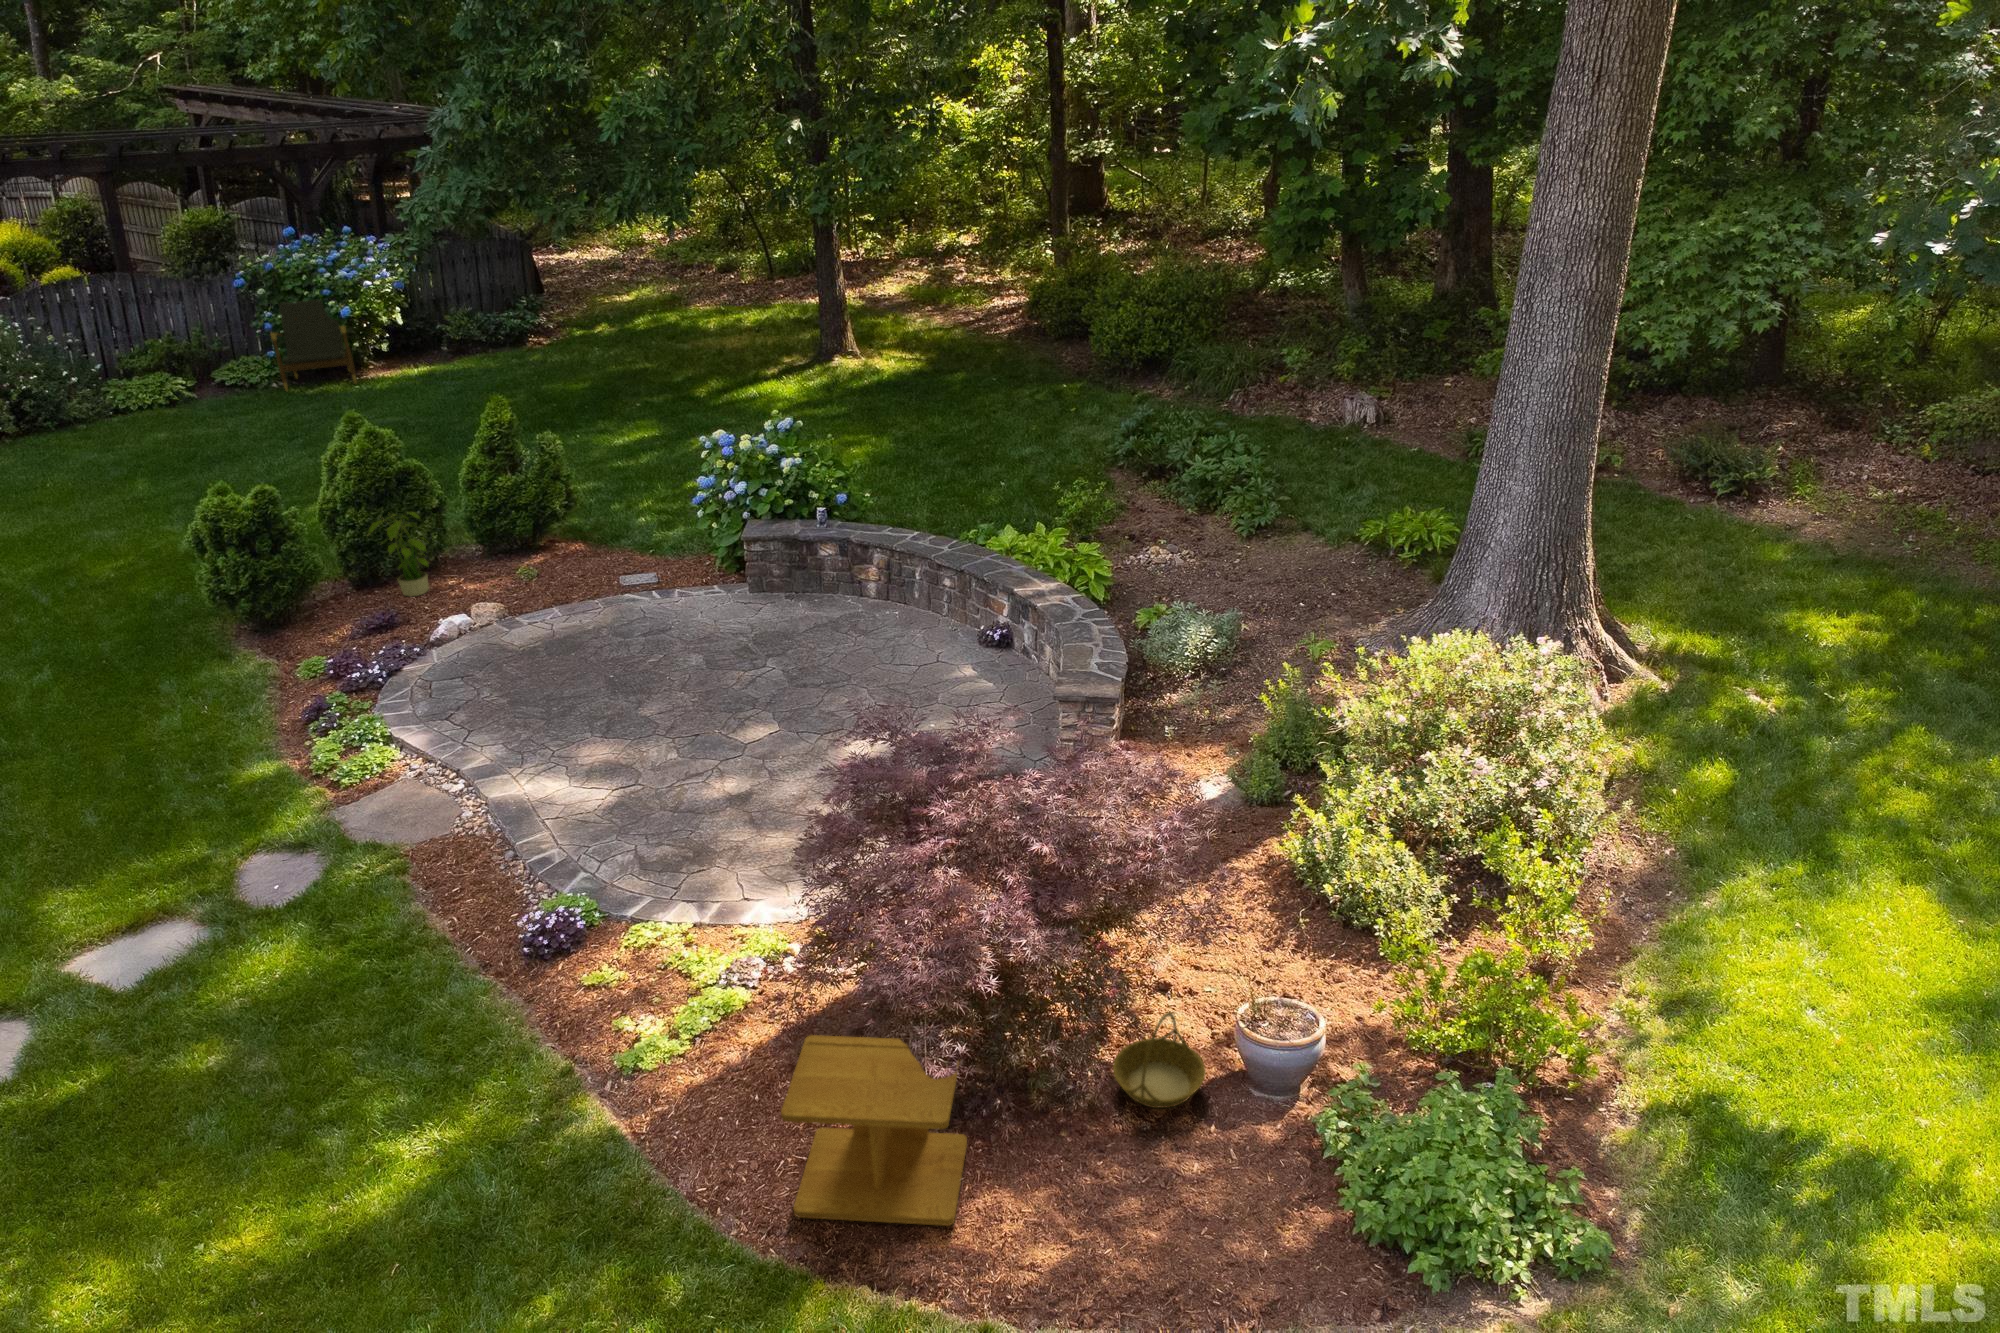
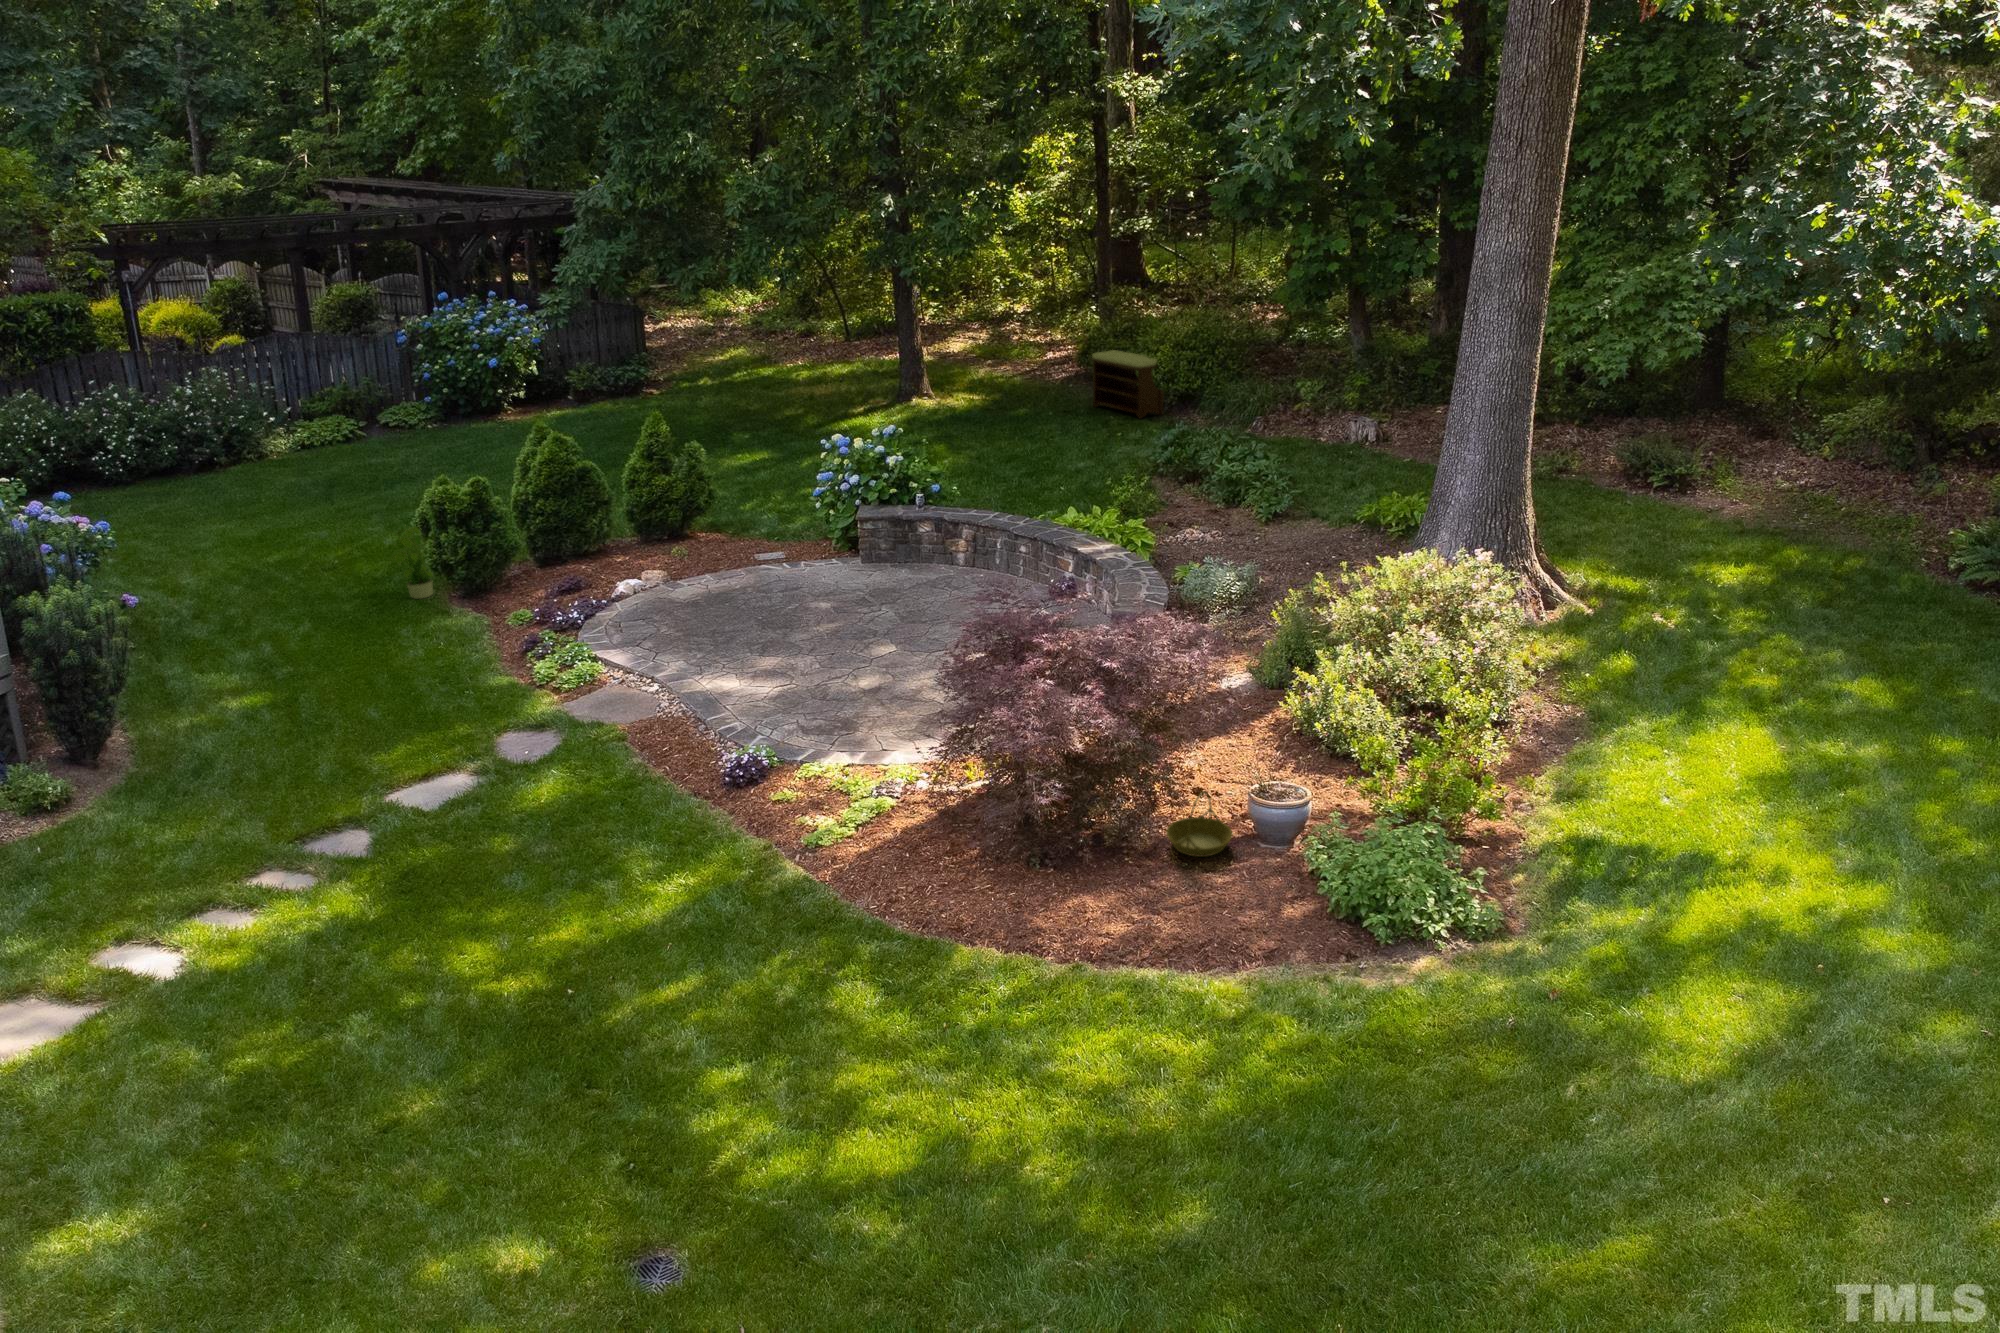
lounge chair: present [271,300,357,391] -> none [437,350,506,427]
bench: none [1042,304,1131,389] -> present [1091,350,1164,419]
potted plant: present [368,512,429,596] -> present [390,527,433,599]
side table: present [781,1035,967,1226] -> none [940,791,1063,914]

